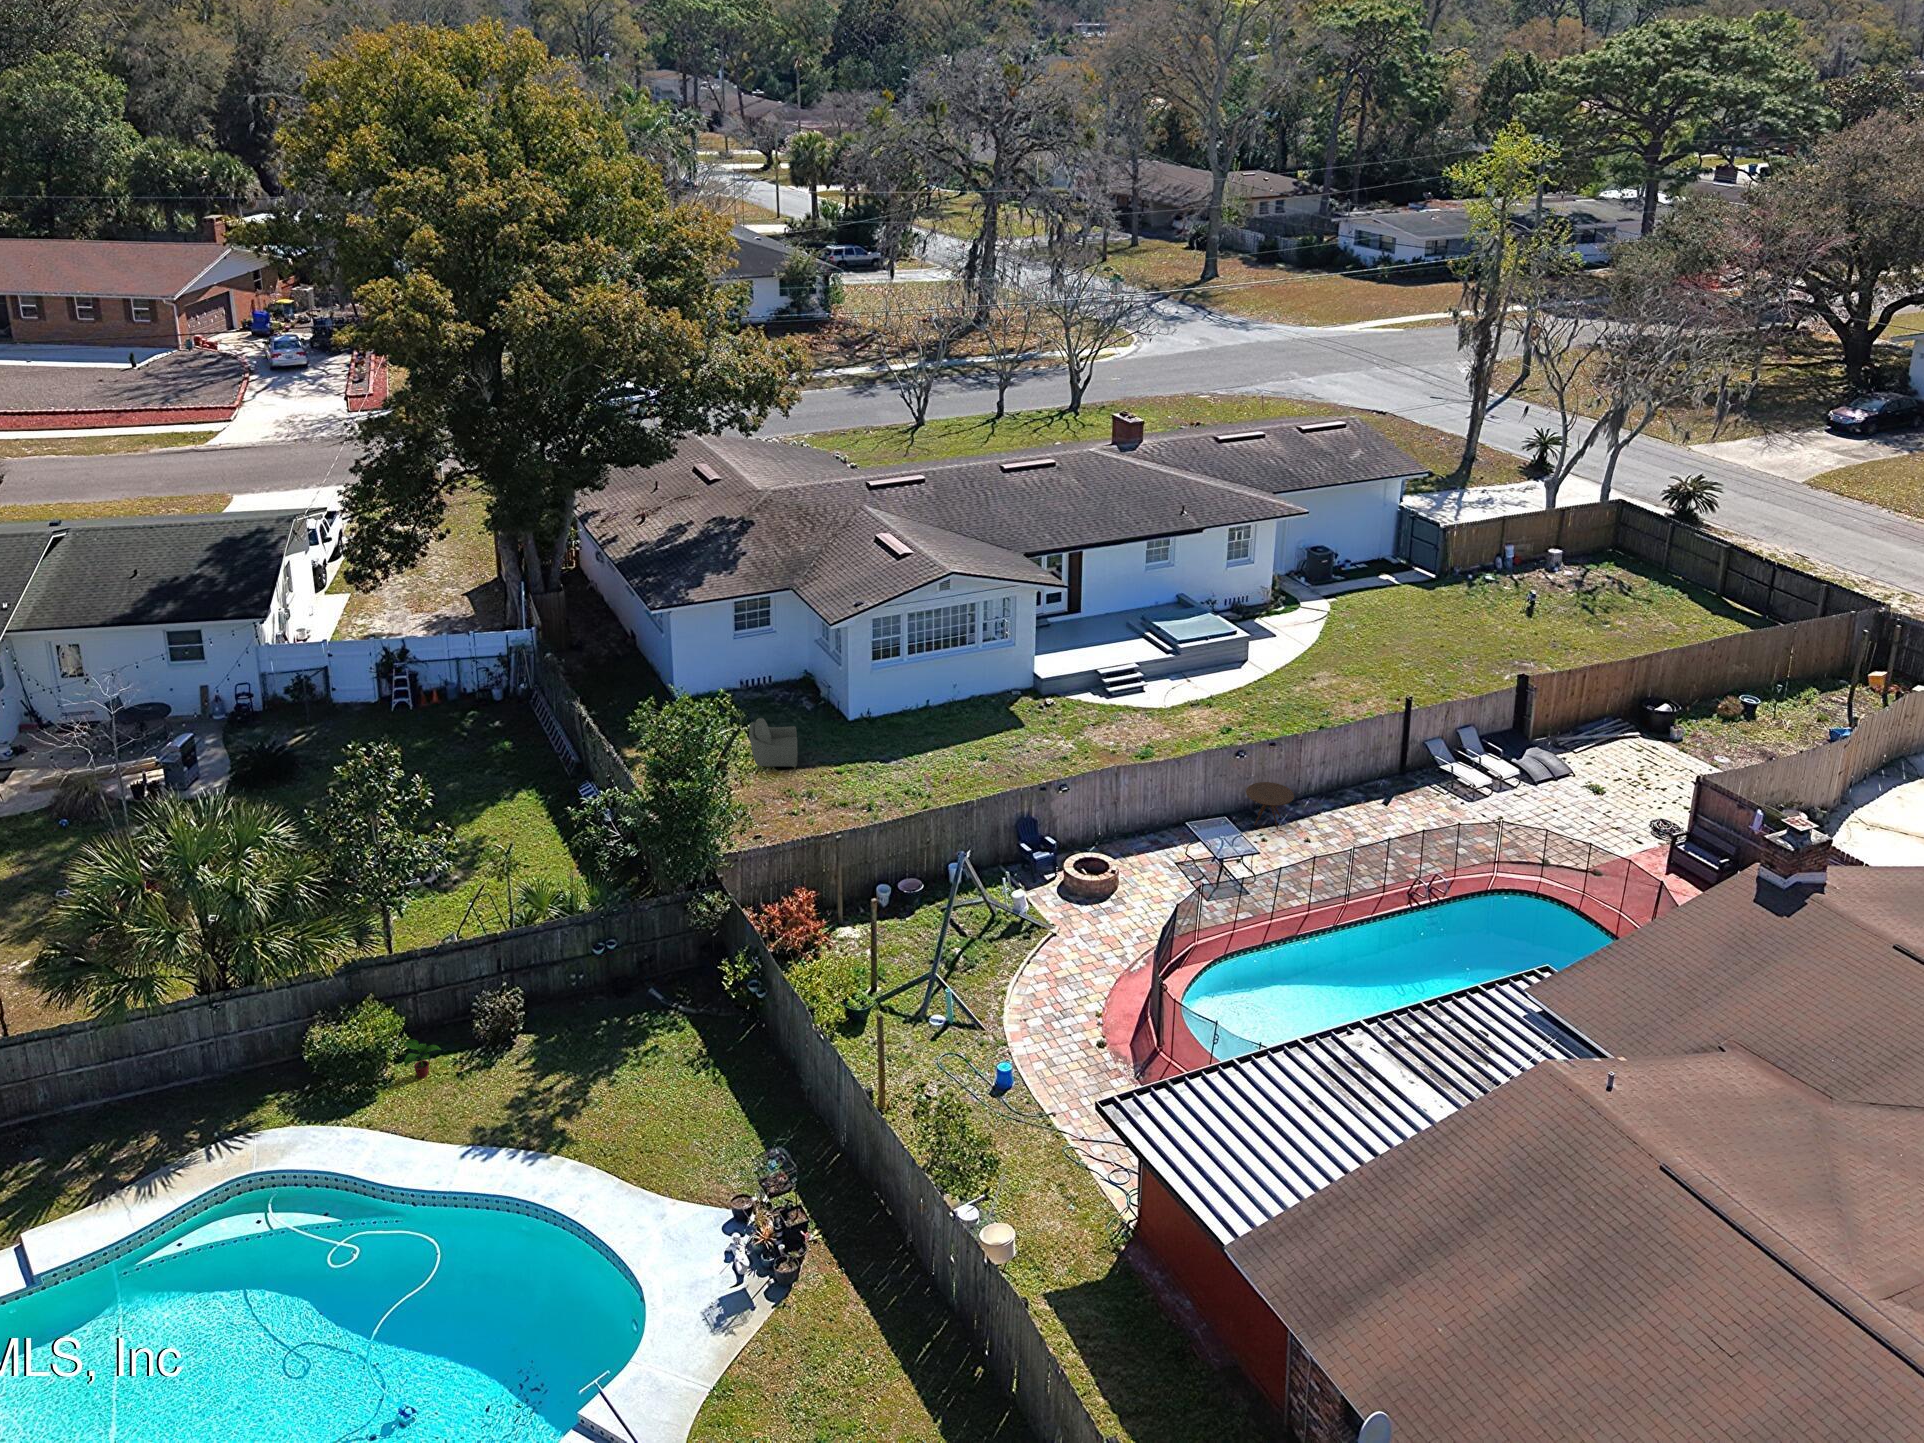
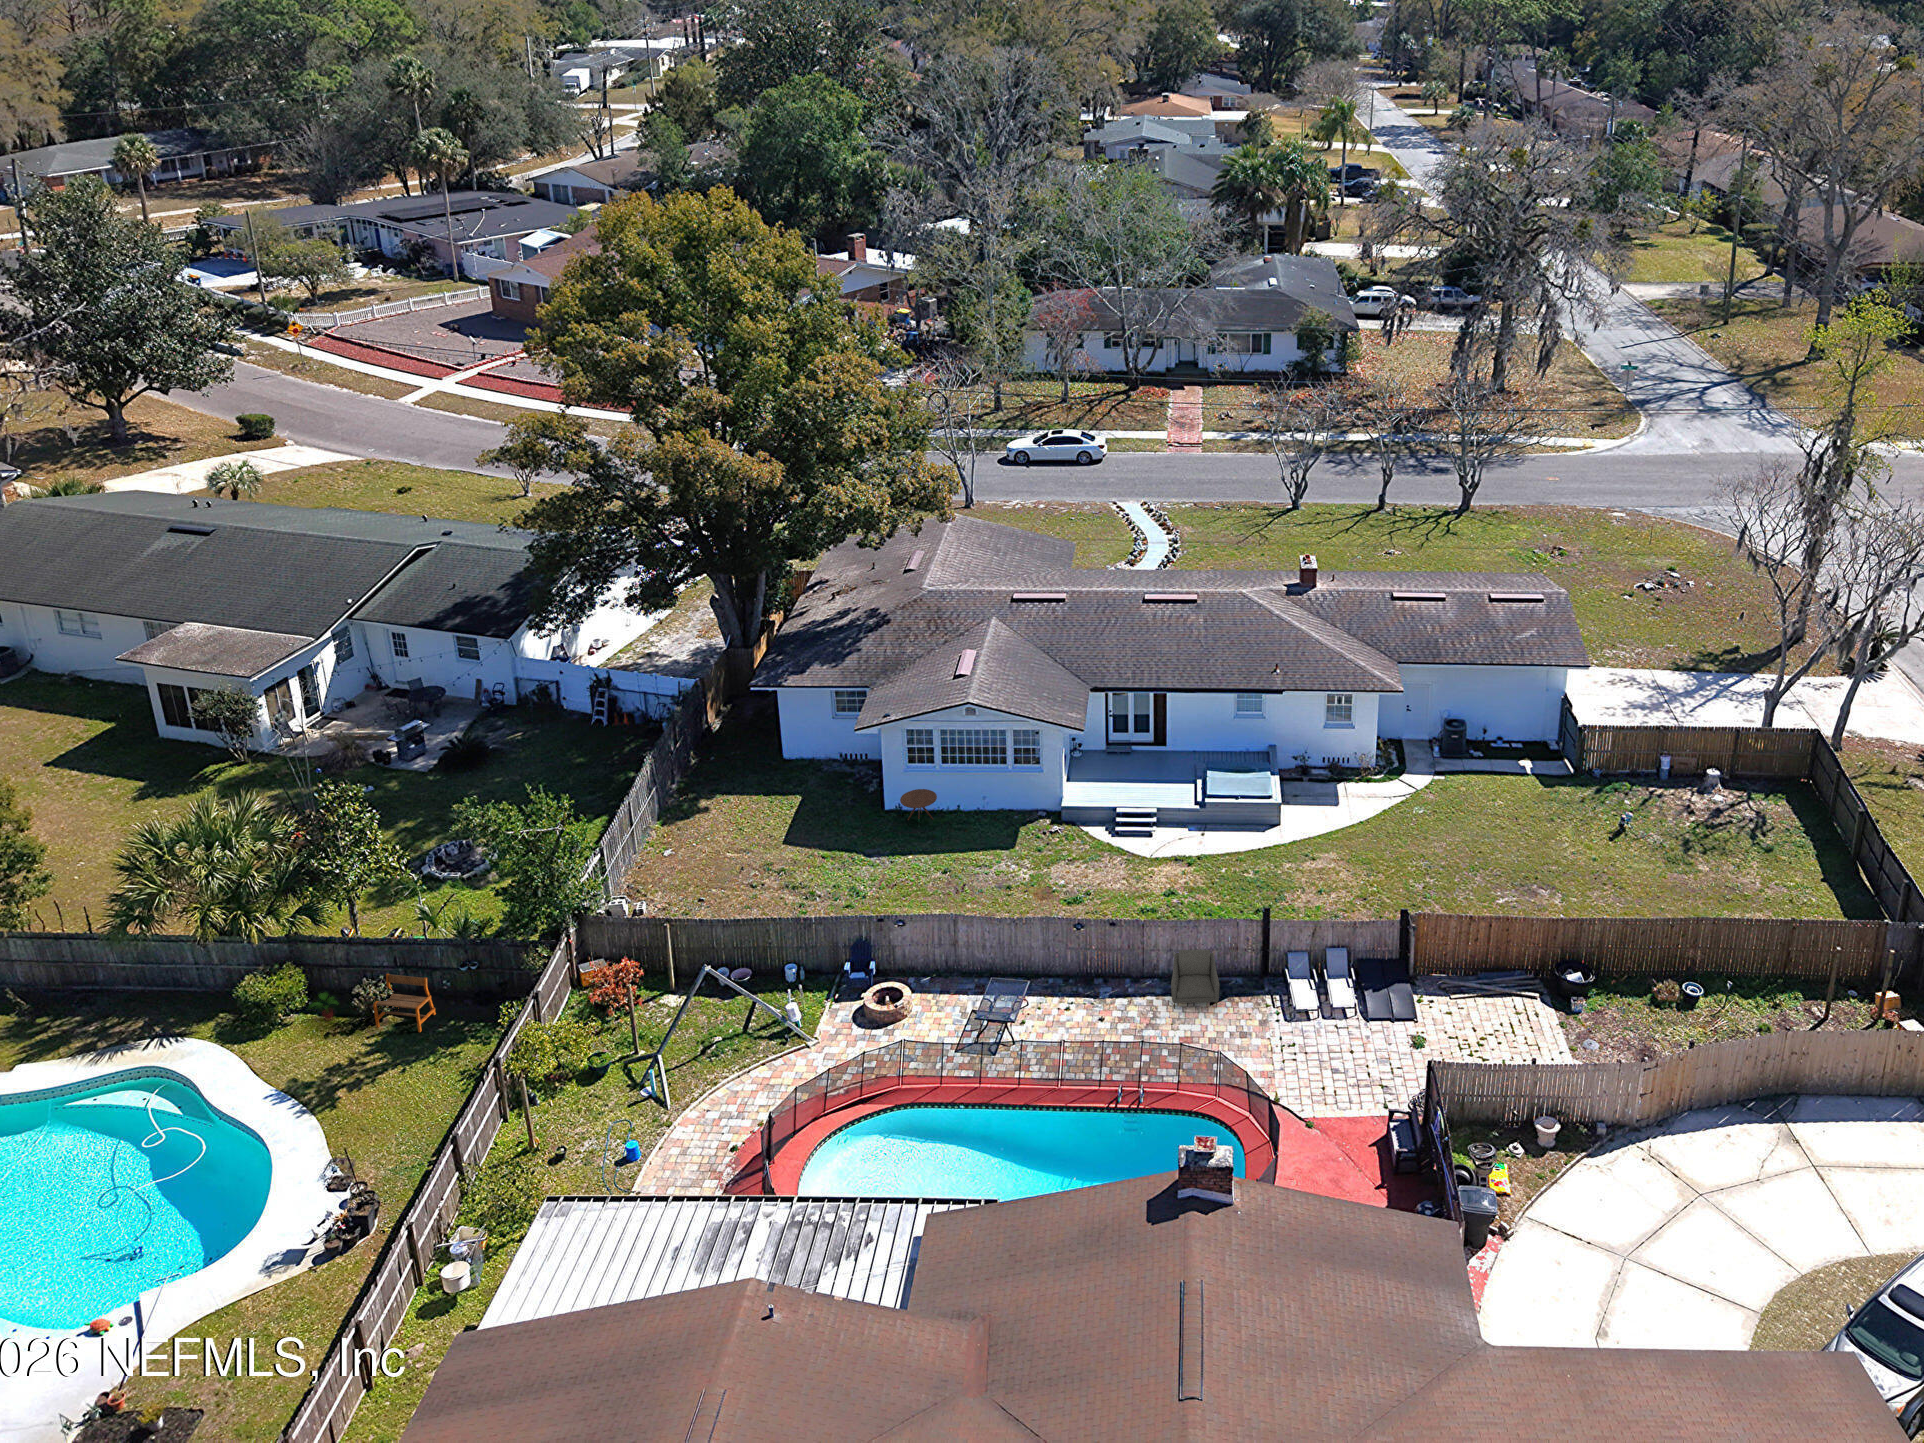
chair: present [749,718,798,772] -> present [1171,950,1219,1009]
round table: present [1246,782,1294,829] -> present [900,789,937,820]
bench: none [502,980,574,1065] -> present [373,974,436,1032]

